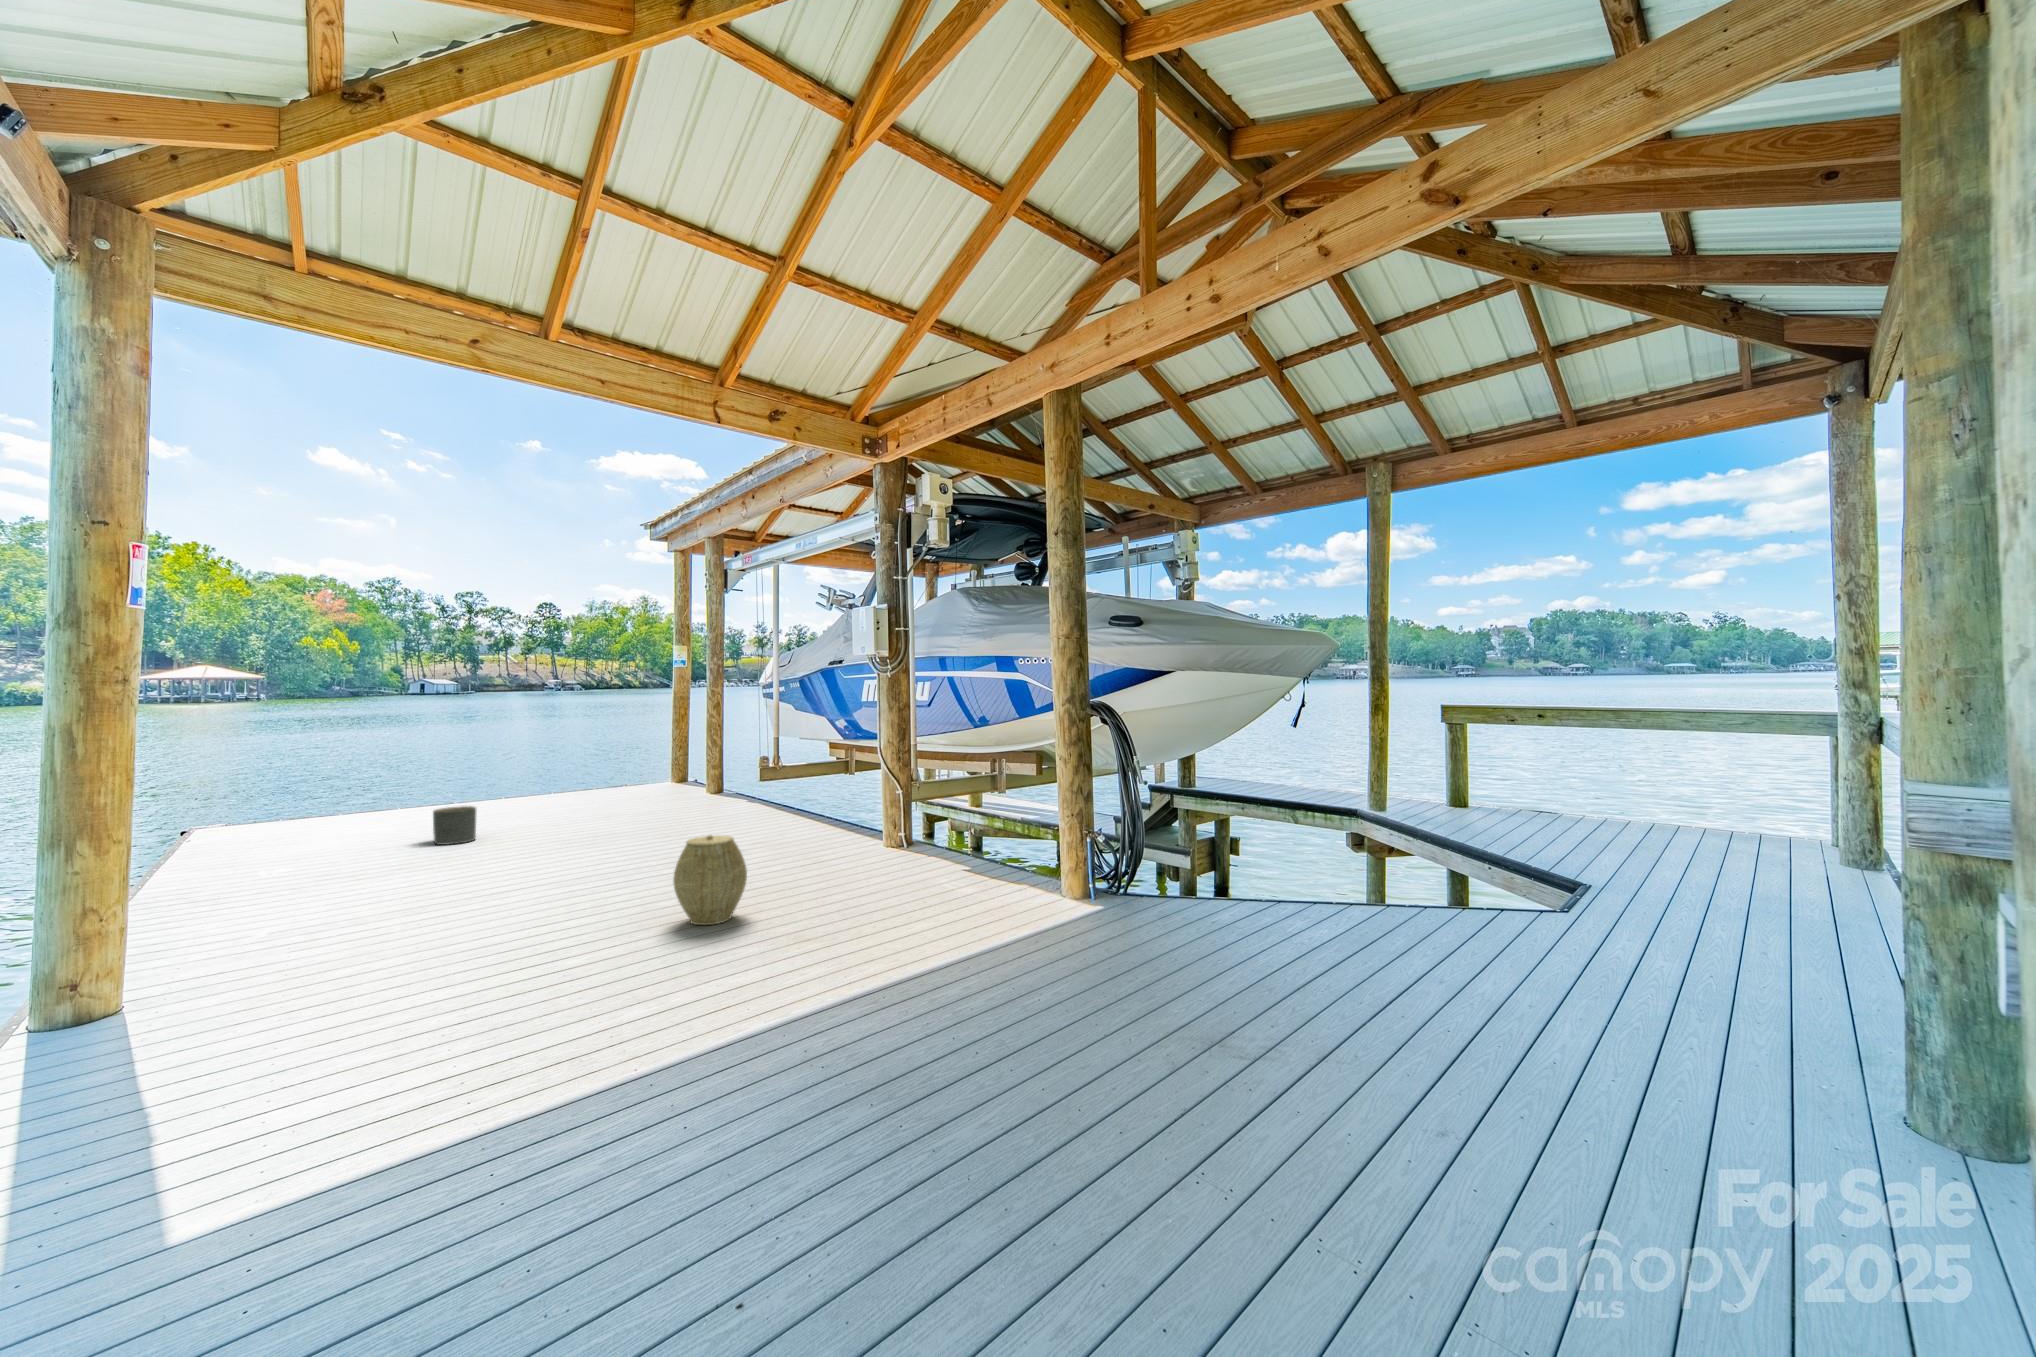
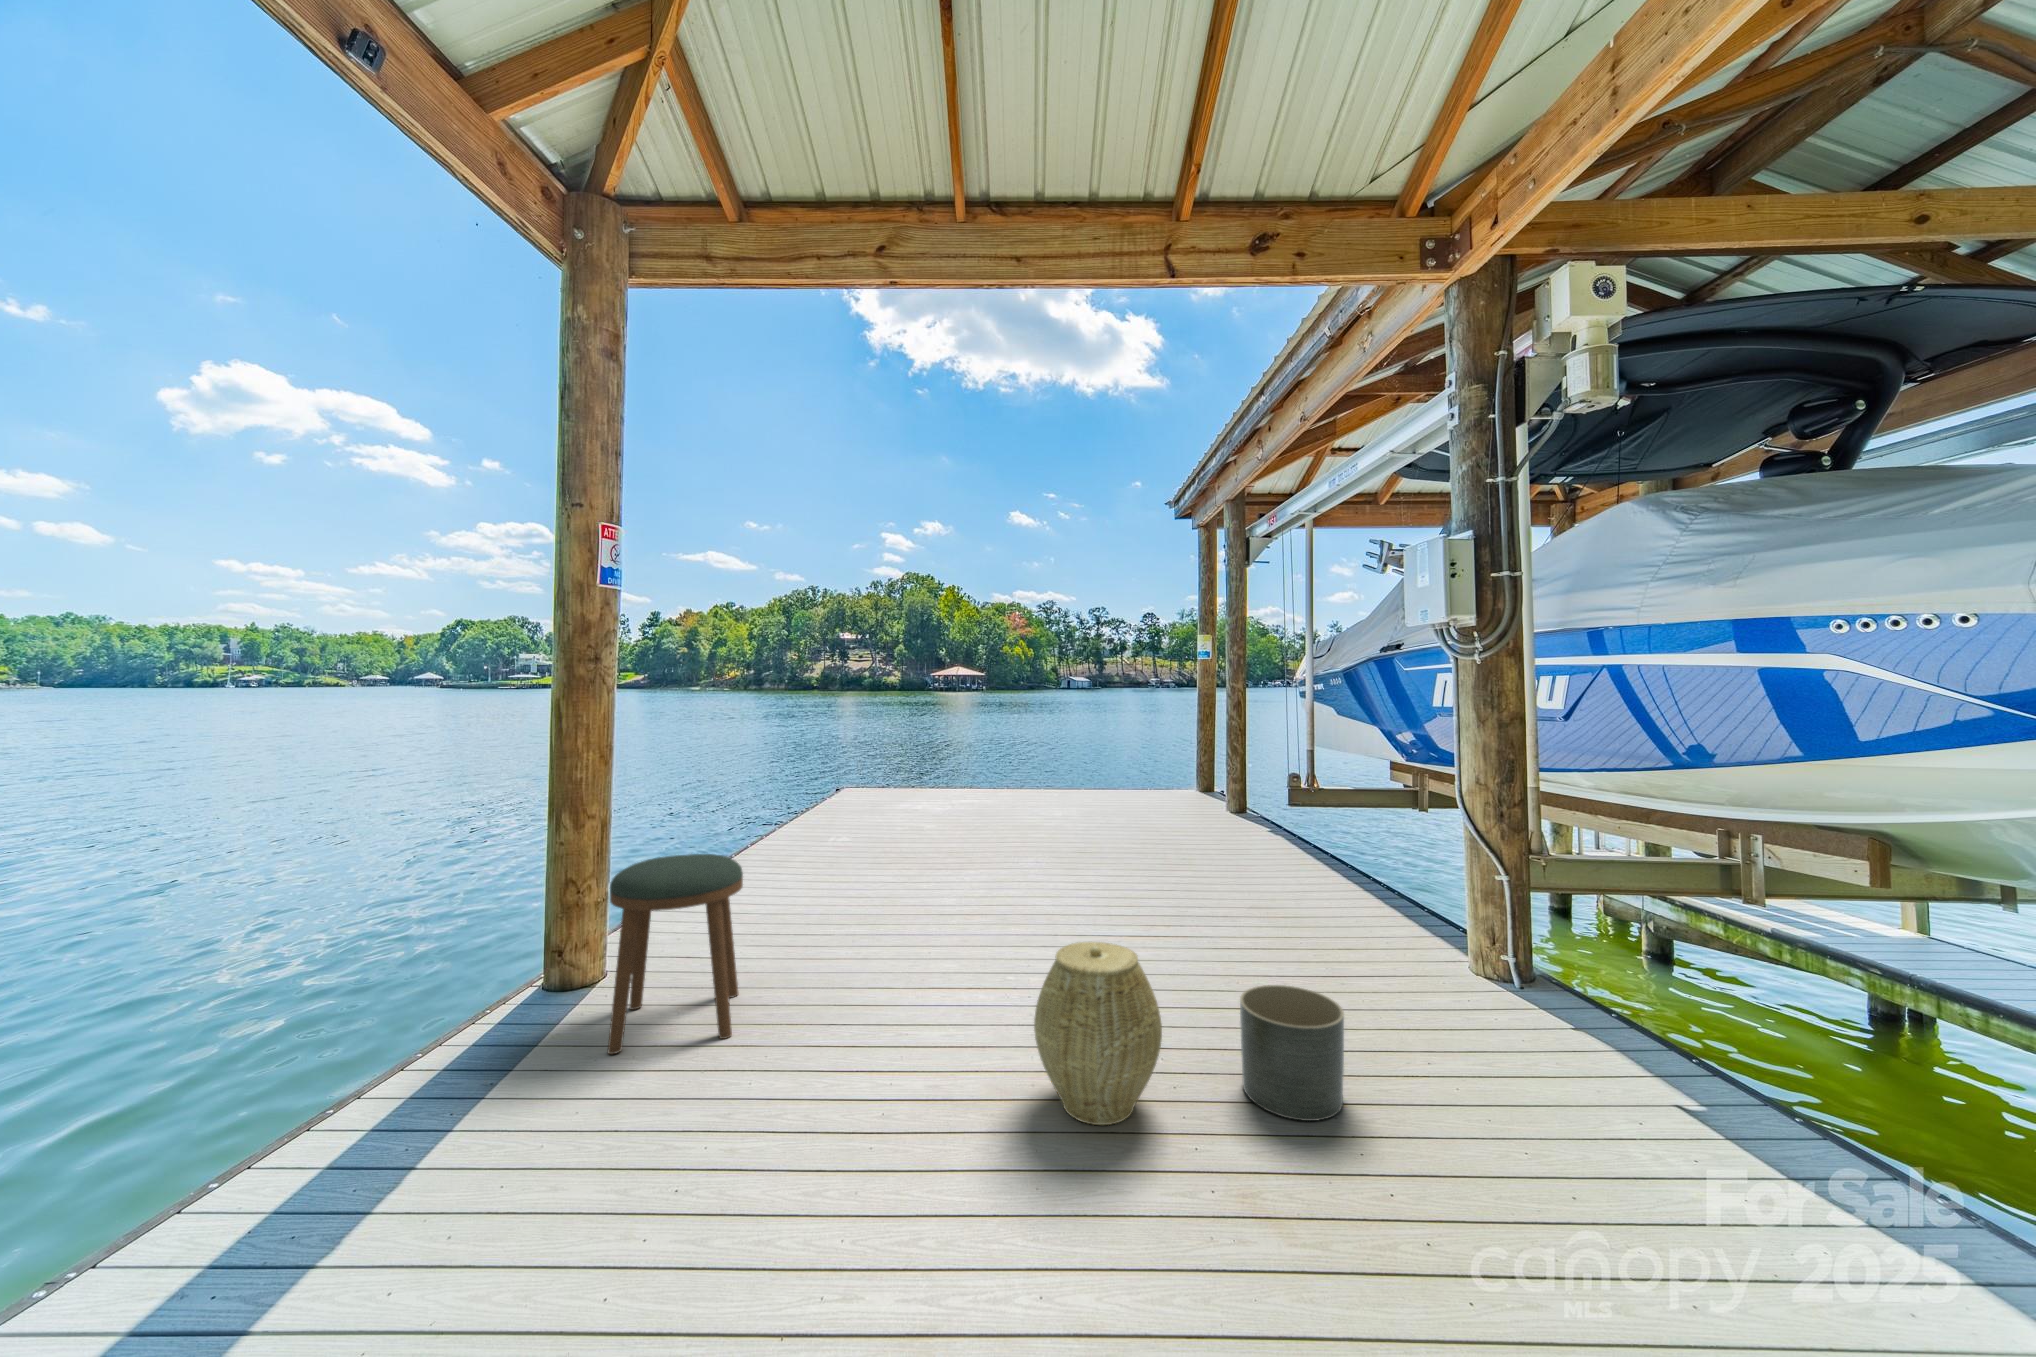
planter: present [433,806,476,845] -> present [1240,985,1344,1121]
stool: none [280,830,416,980] -> present [608,854,743,1054]

